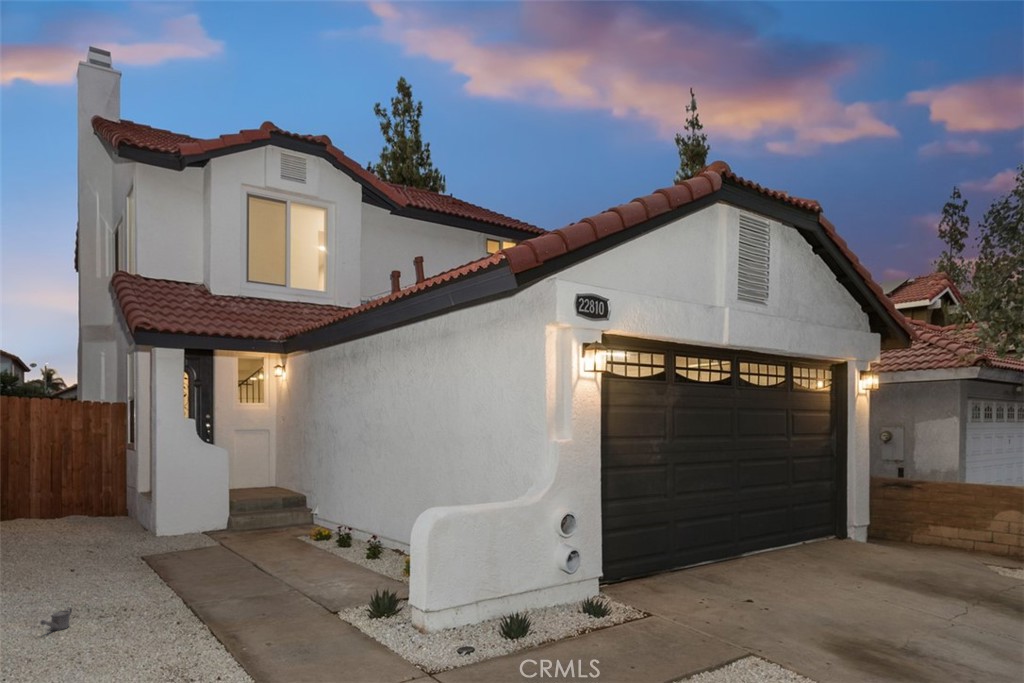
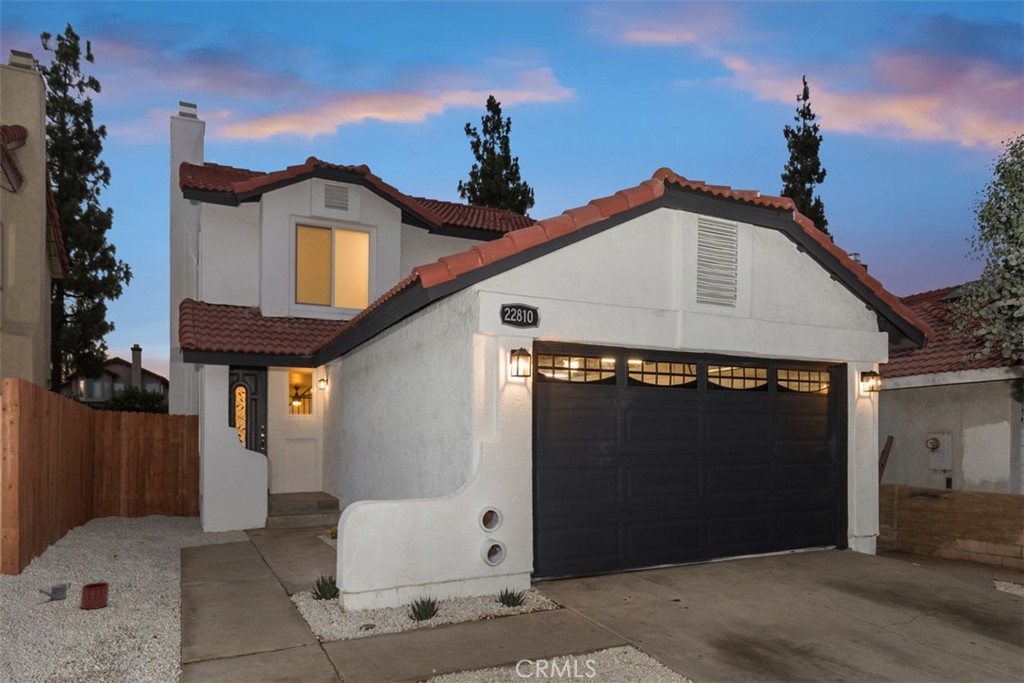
planter: none [100,605,134,639] -> present [80,582,109,609]

